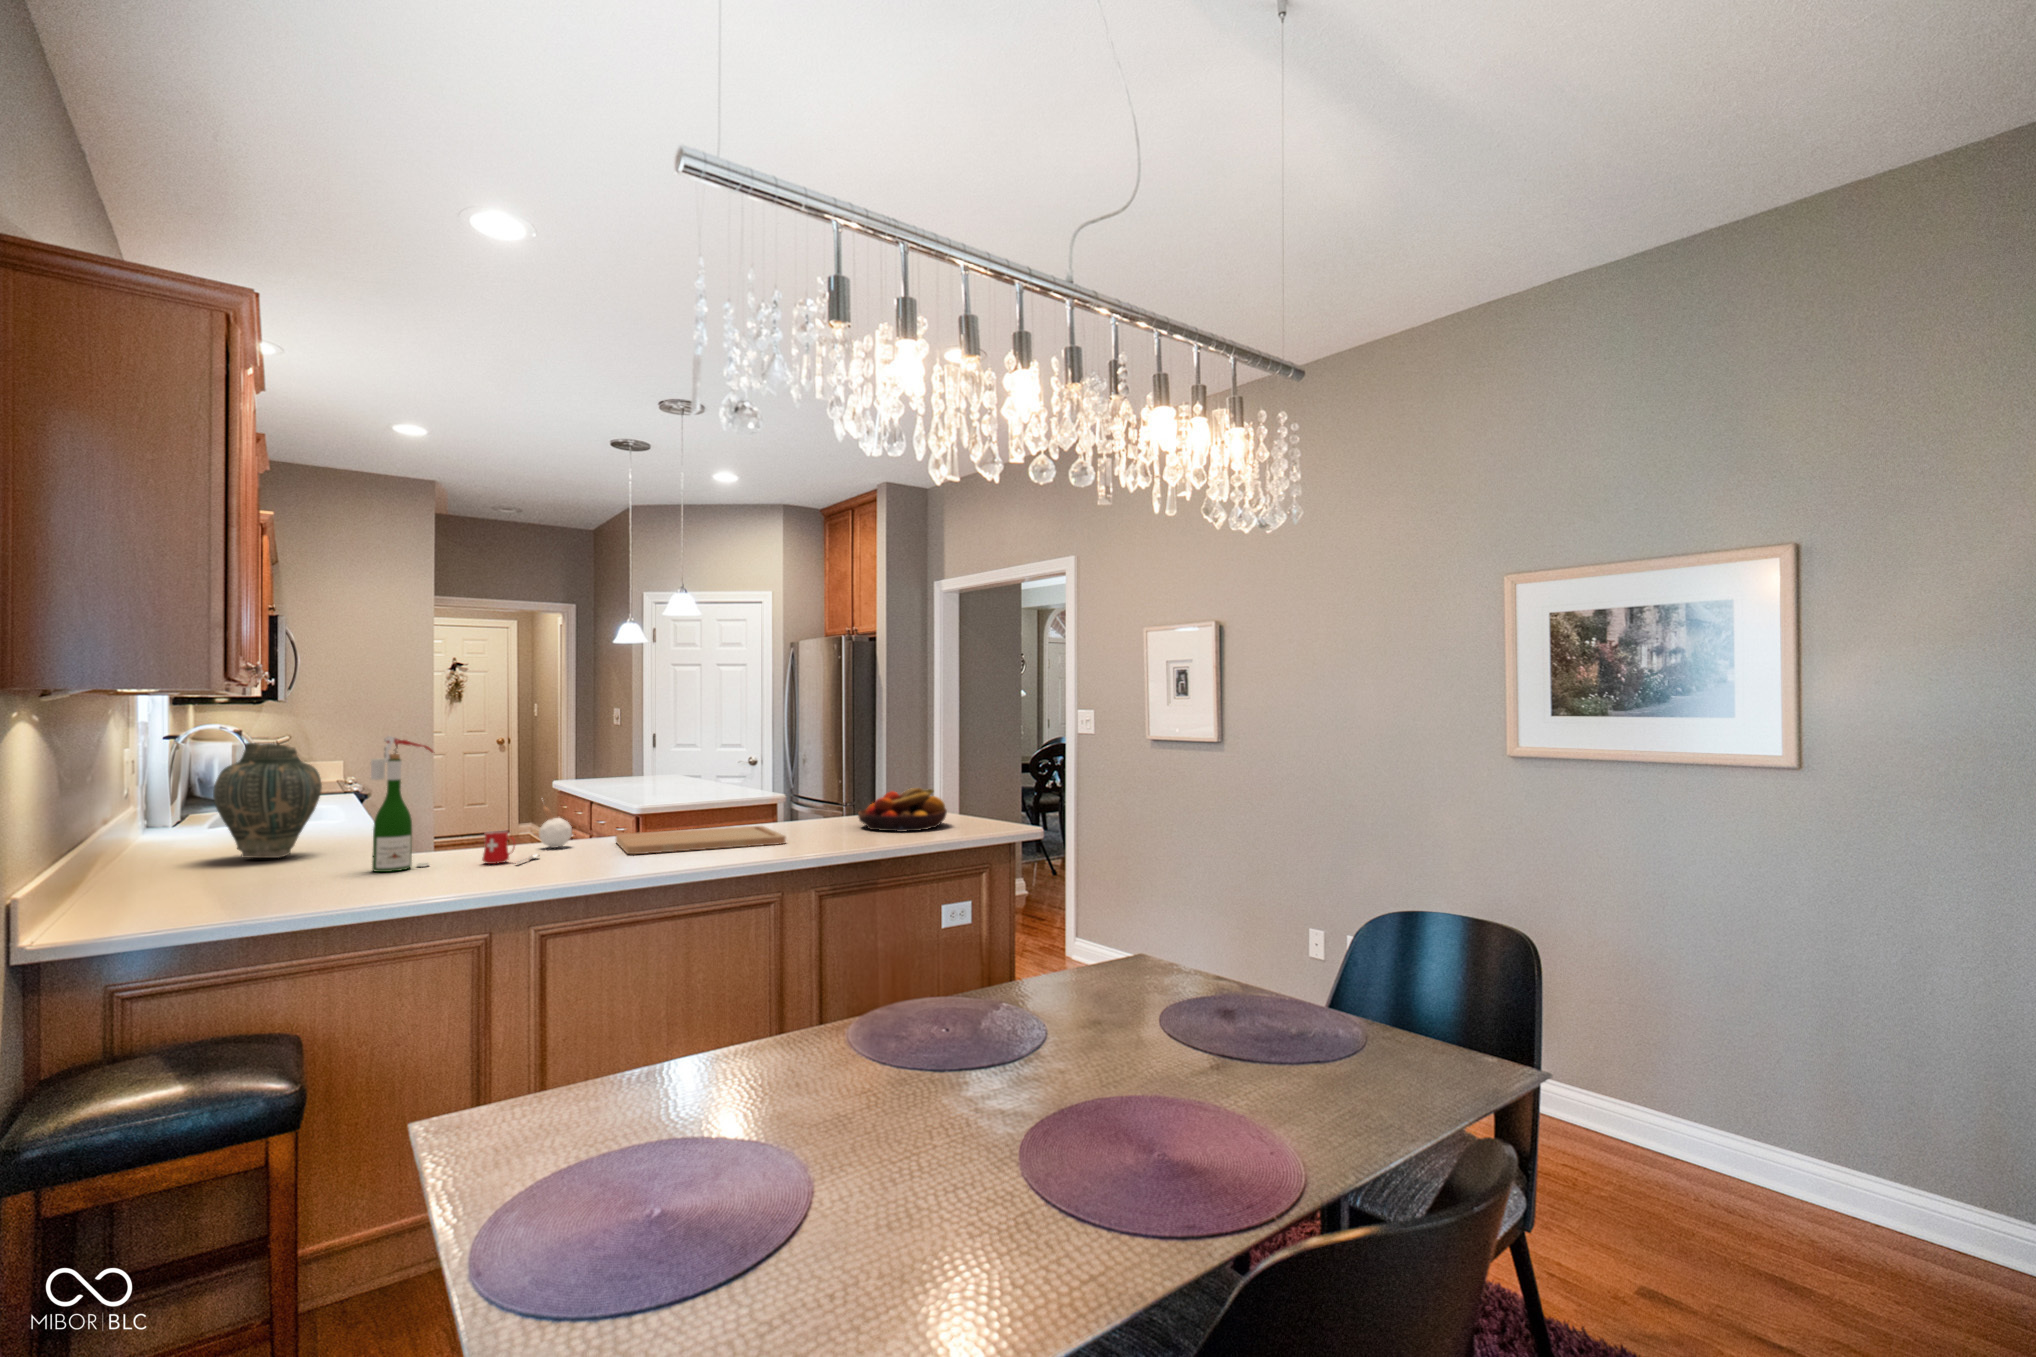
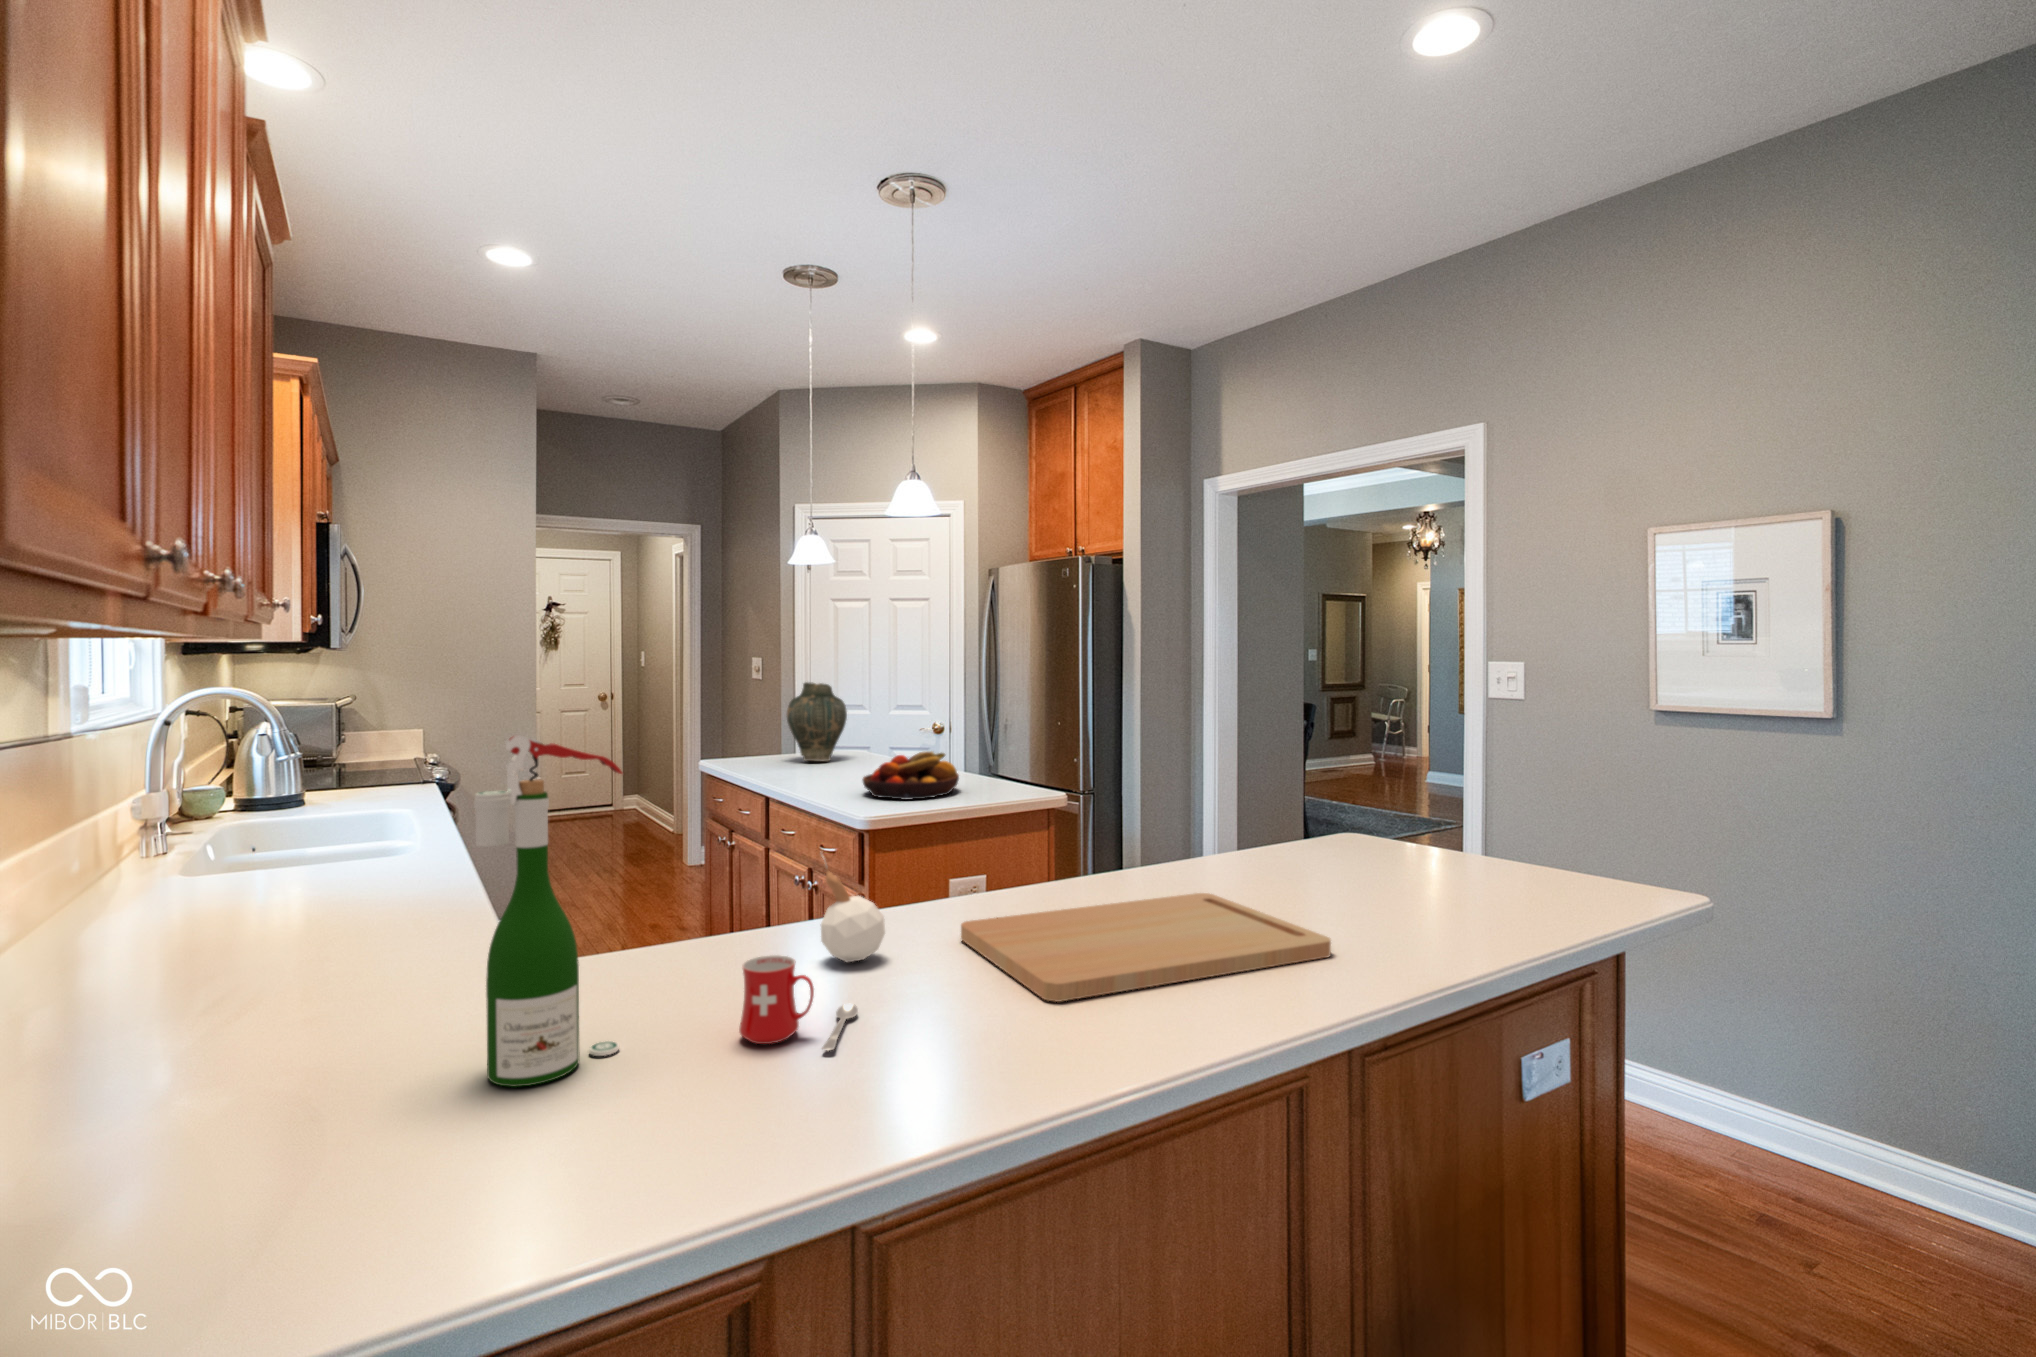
vase: present [213,743,322,858] -> present [787,682,847,761]
fruit bowl: present [858,788,947,832] -> present [863,751,959,800]

